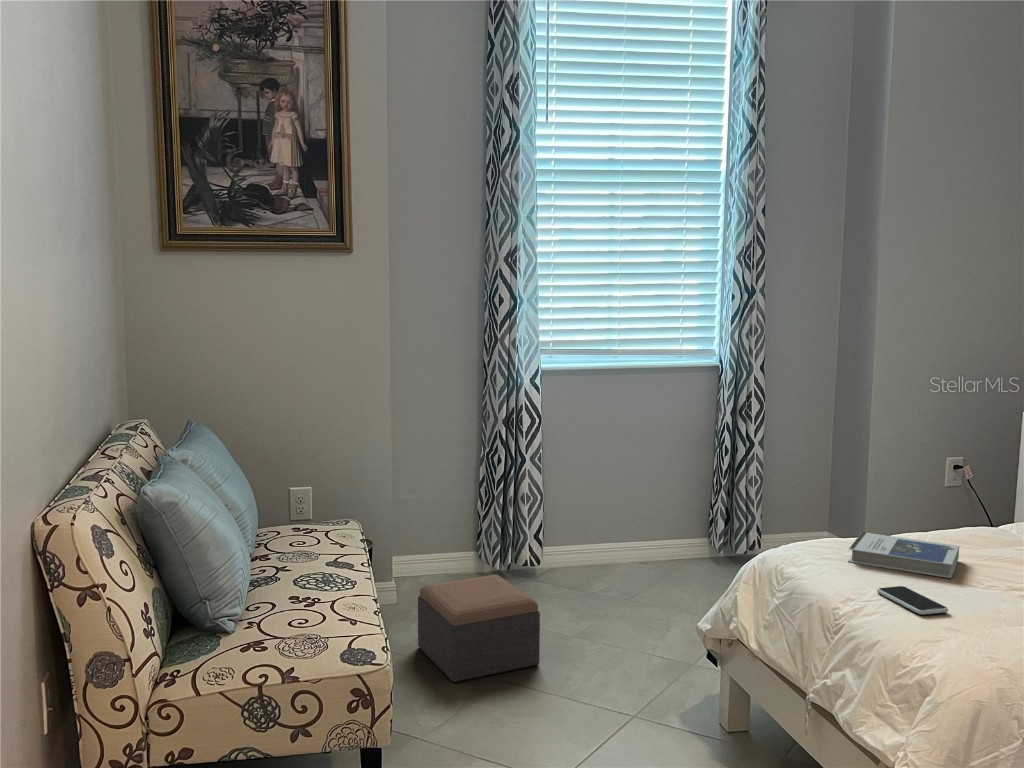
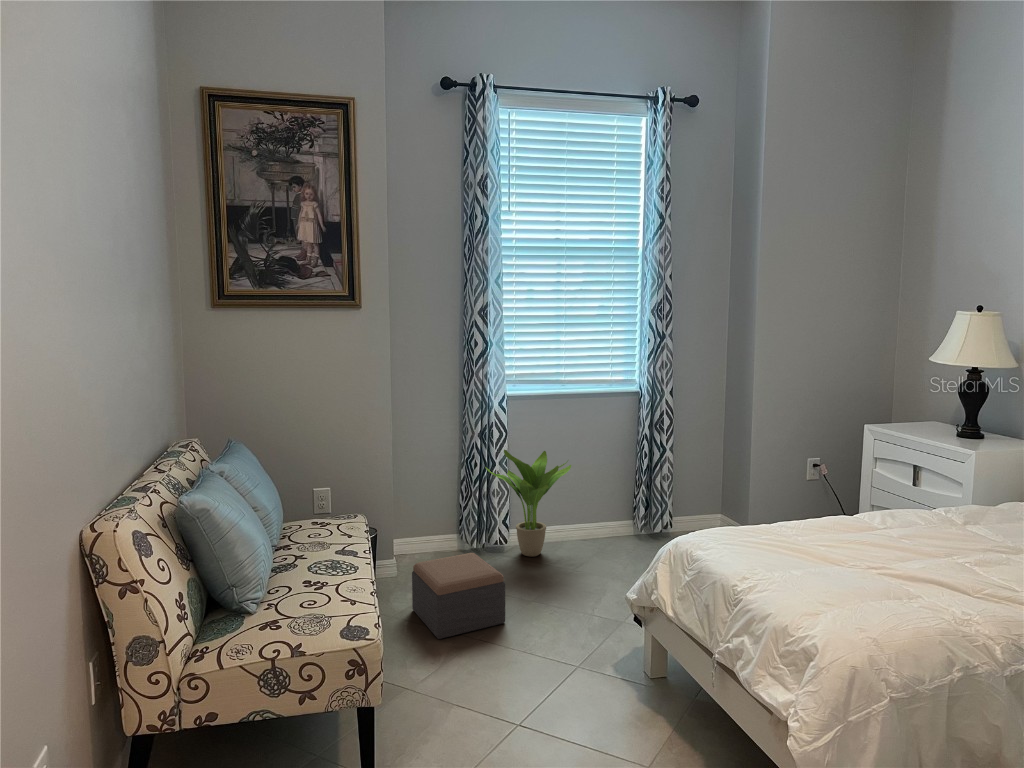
potted plant: none [511,442,627,585] -> present [485,450,571,556]
hardback book: present [848,532,959,578] -> none [742,521,827,559]
smartphone: present [877,586,948,615] -> none [767,567,825,592]

